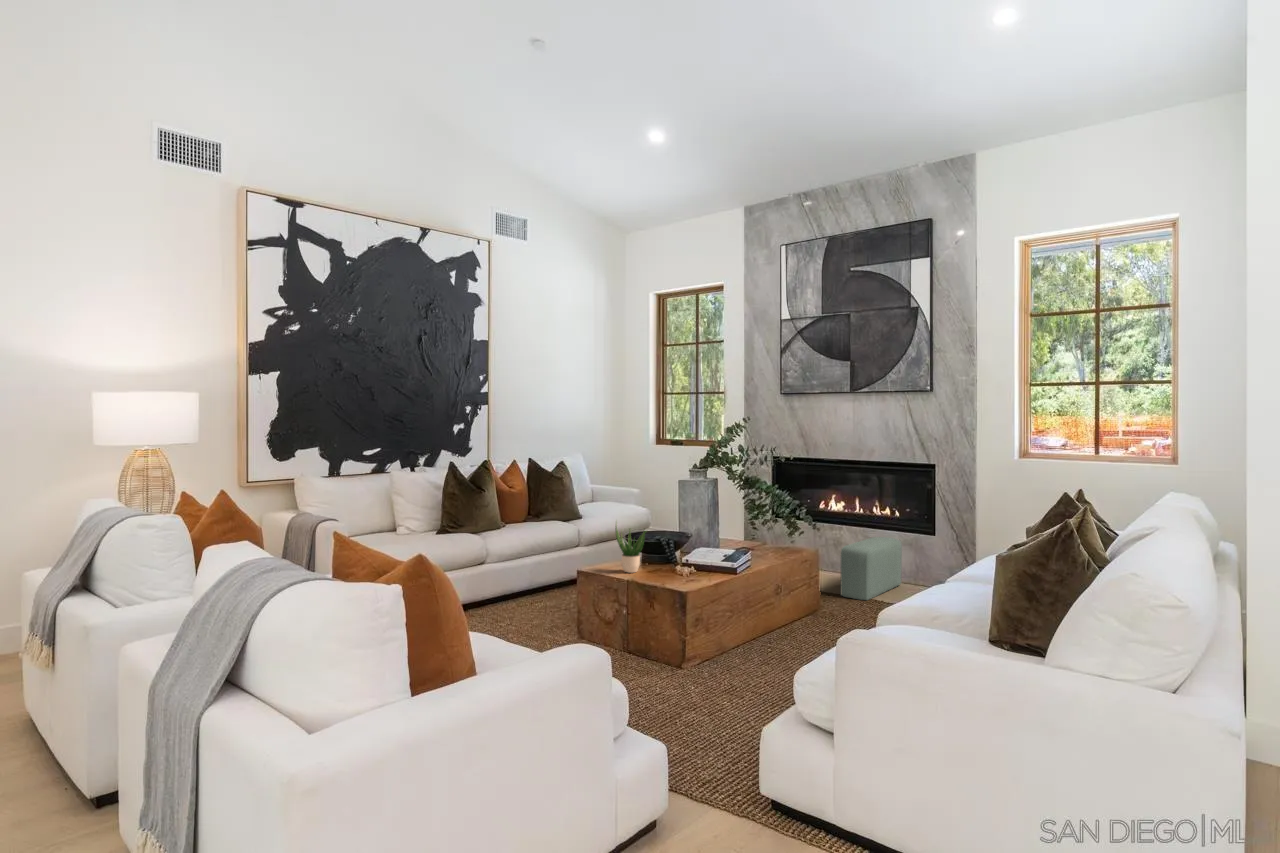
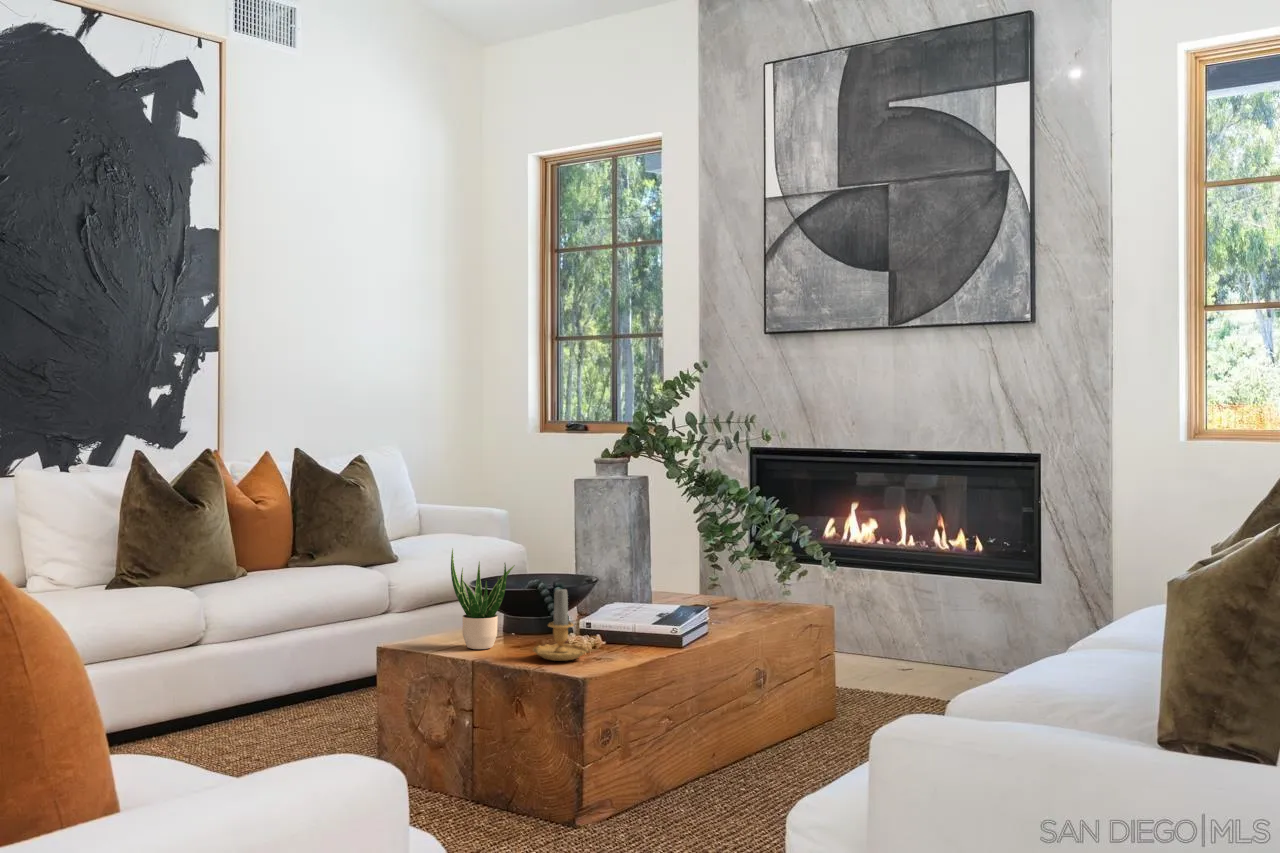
pouf: present [841,537,902,600] -> none [874,586,981,698]
candle: none [659,541,694,581] -> present [533,589,600,661]

